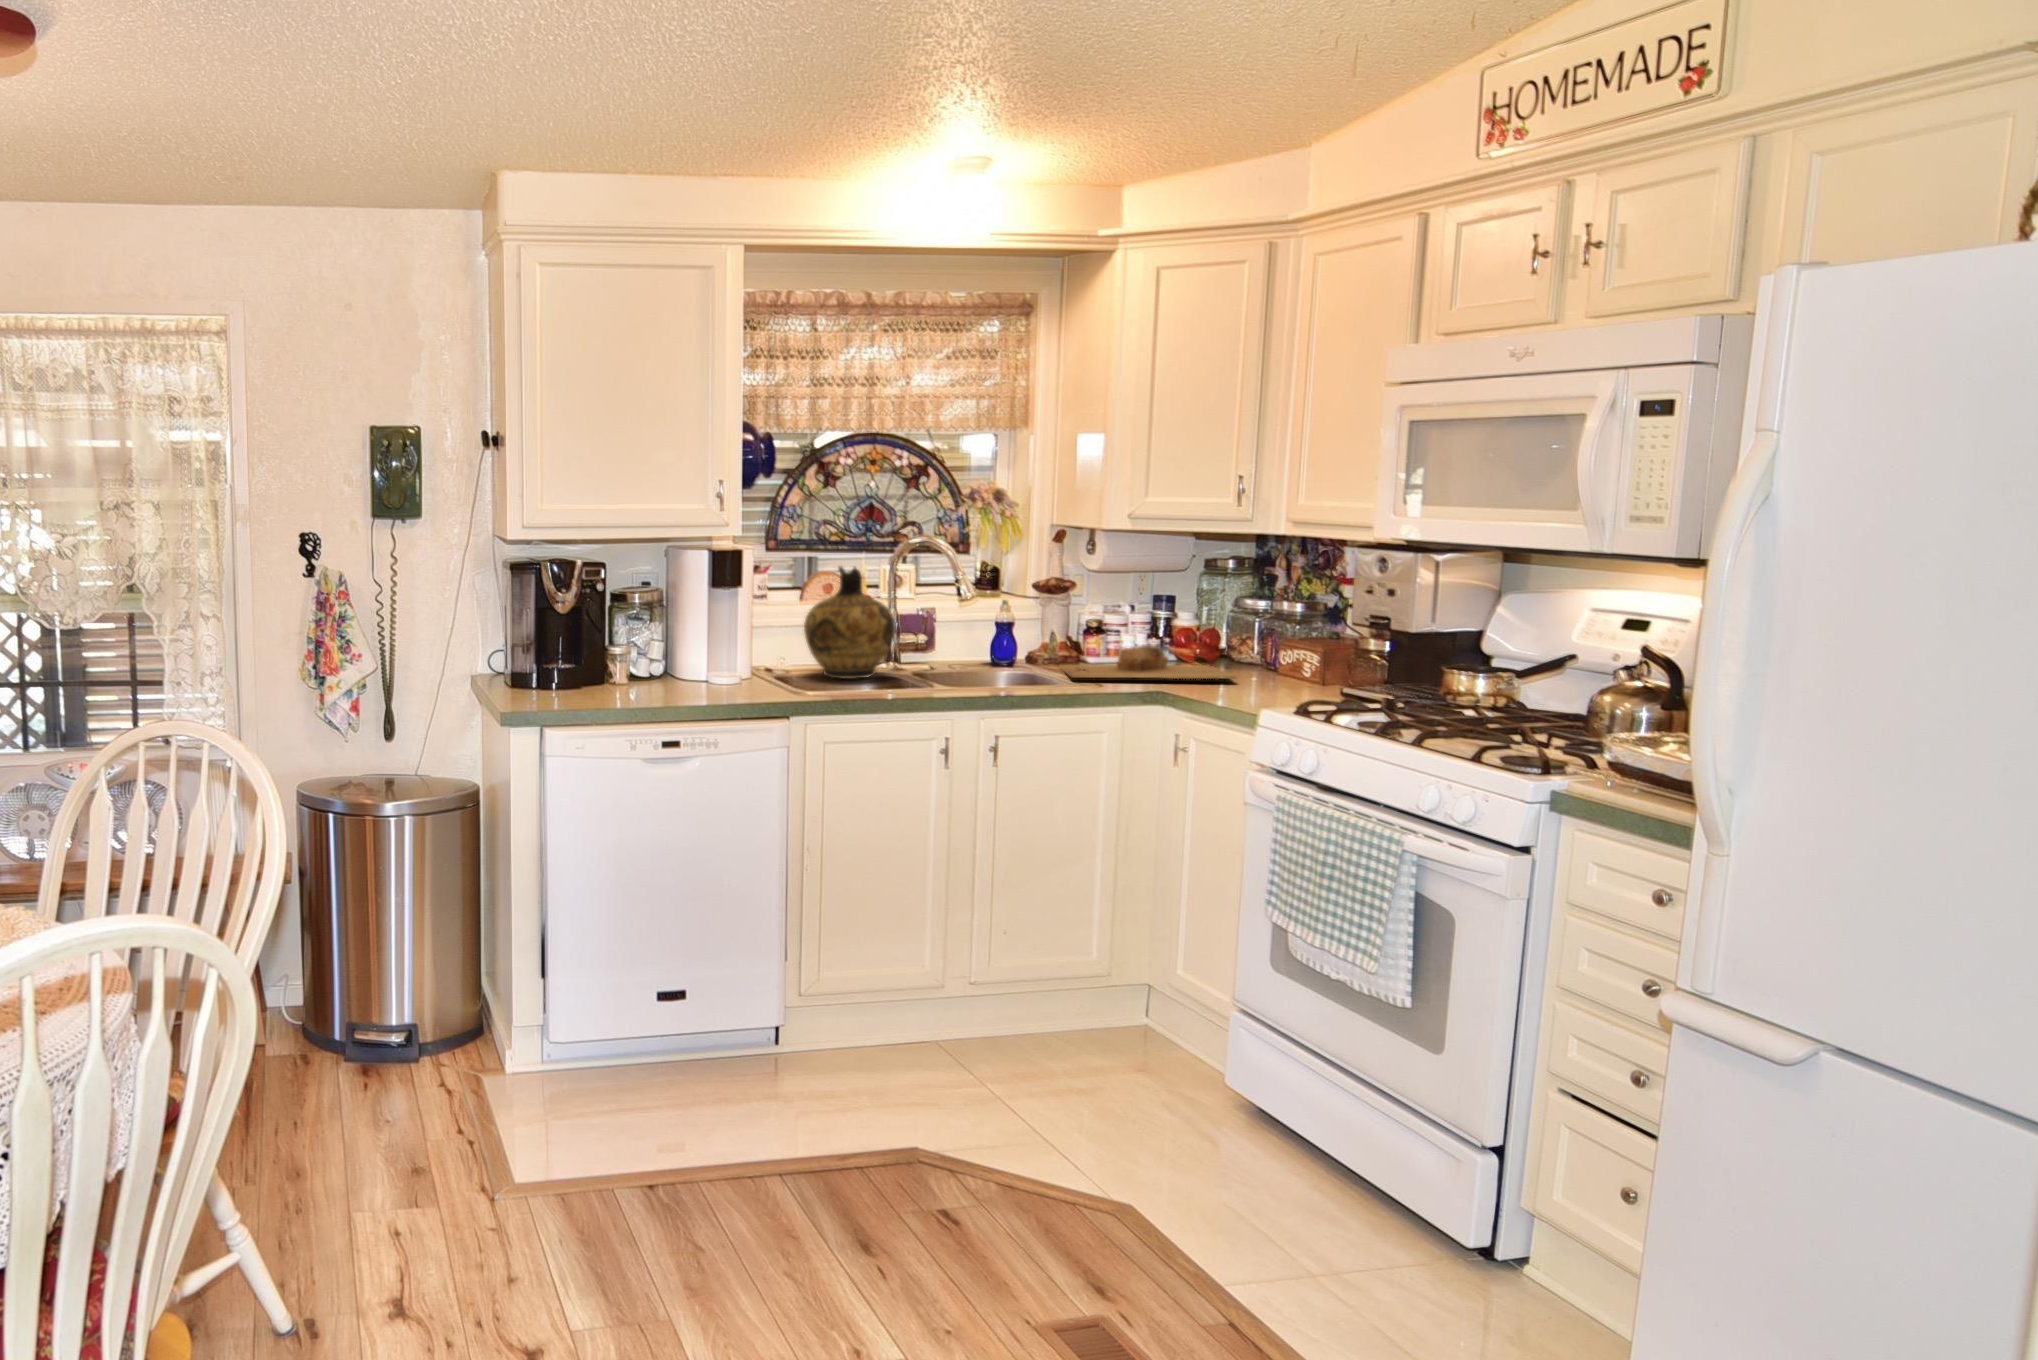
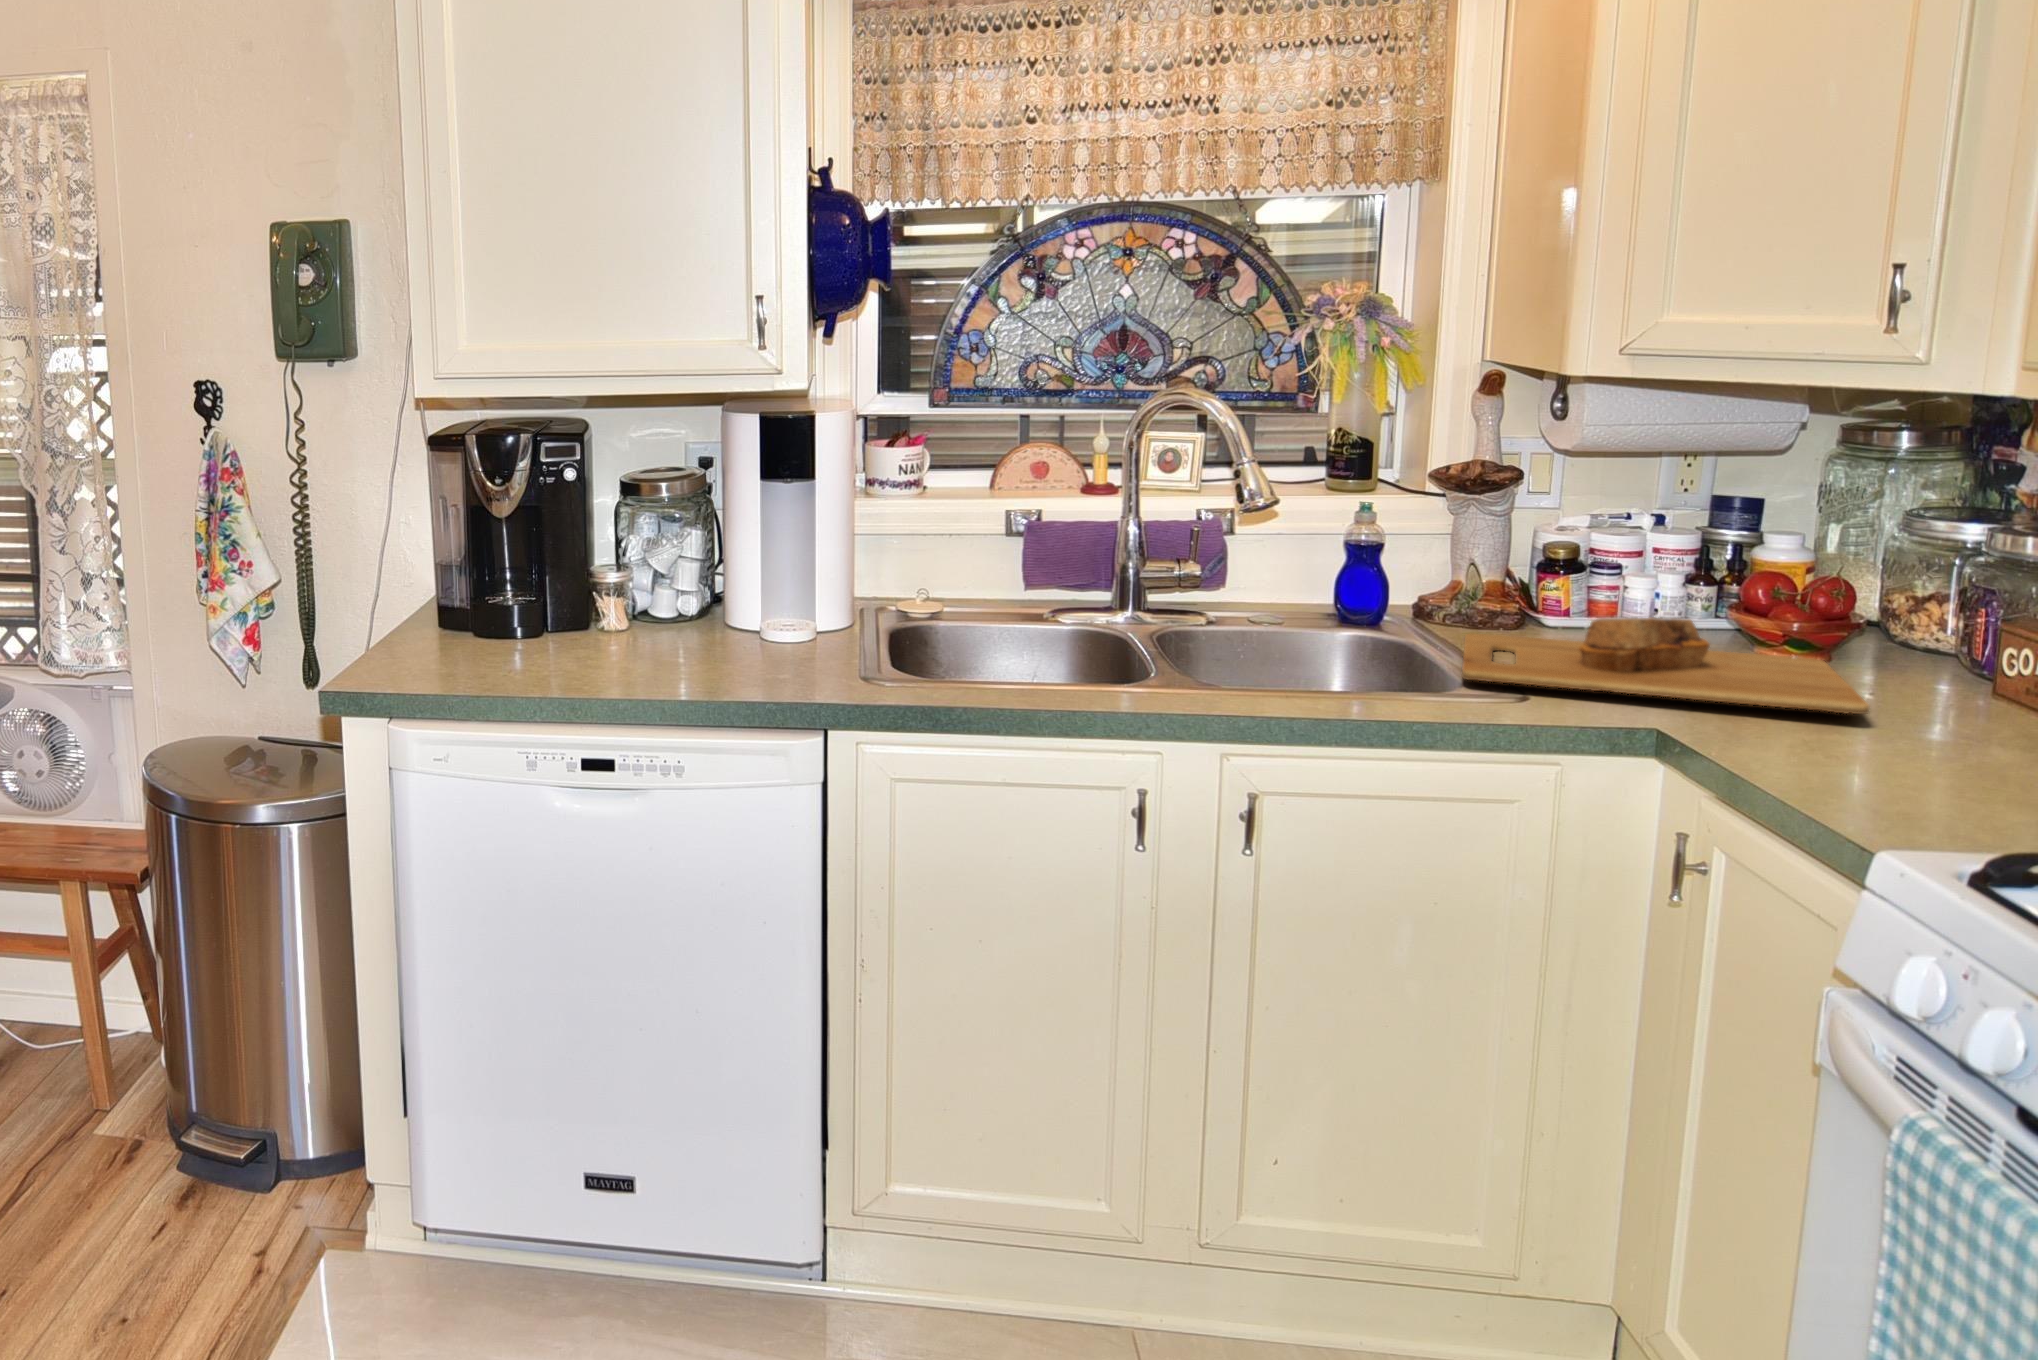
ceramic jug: present [804,567,896,678] -> none [939,443,1108,645]

